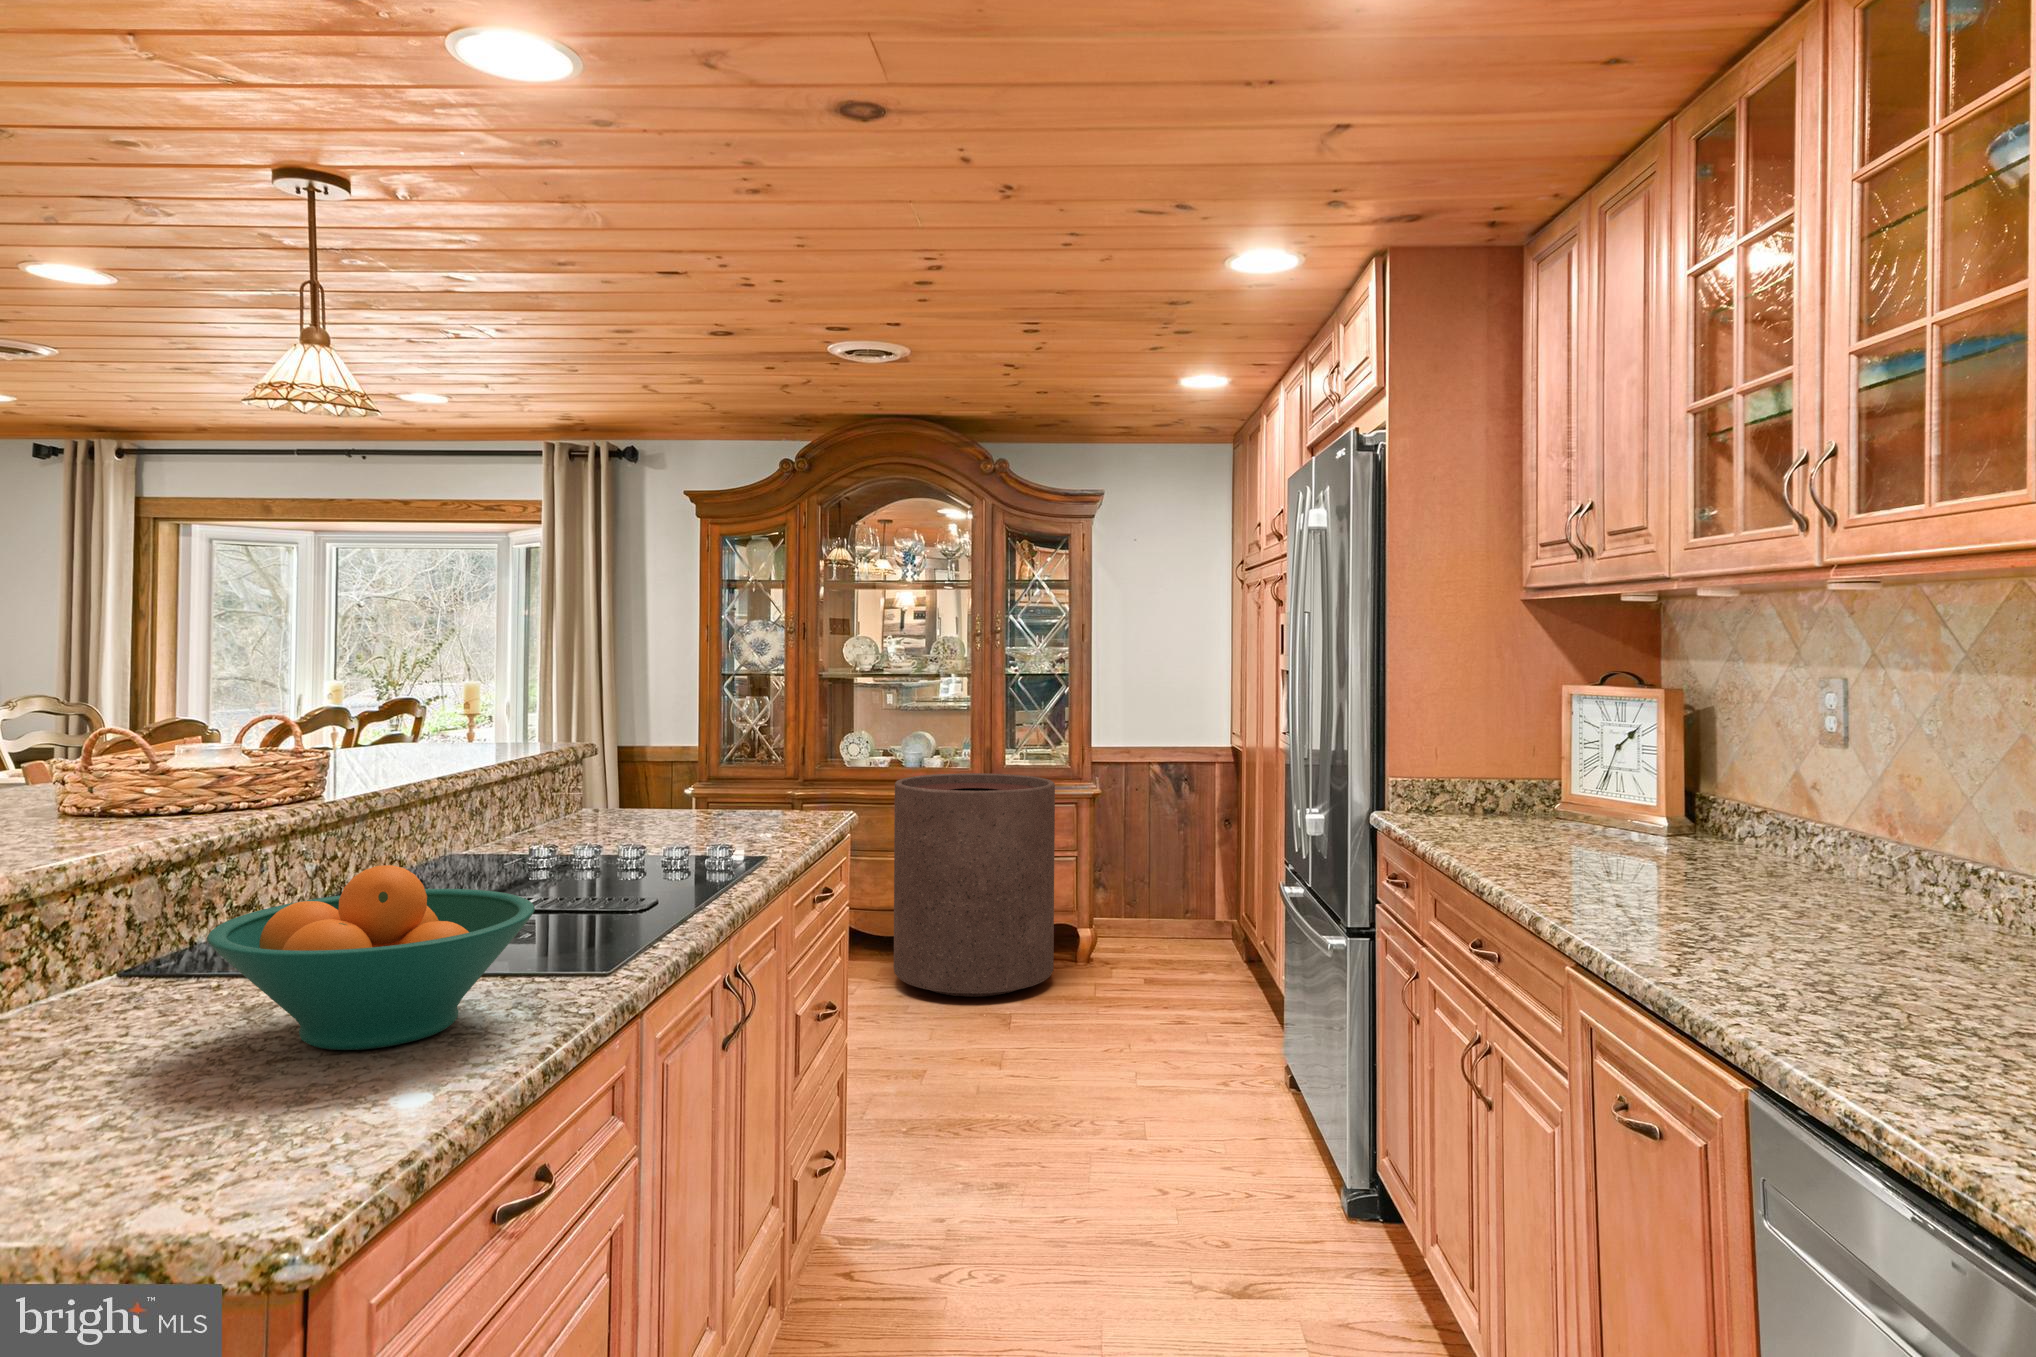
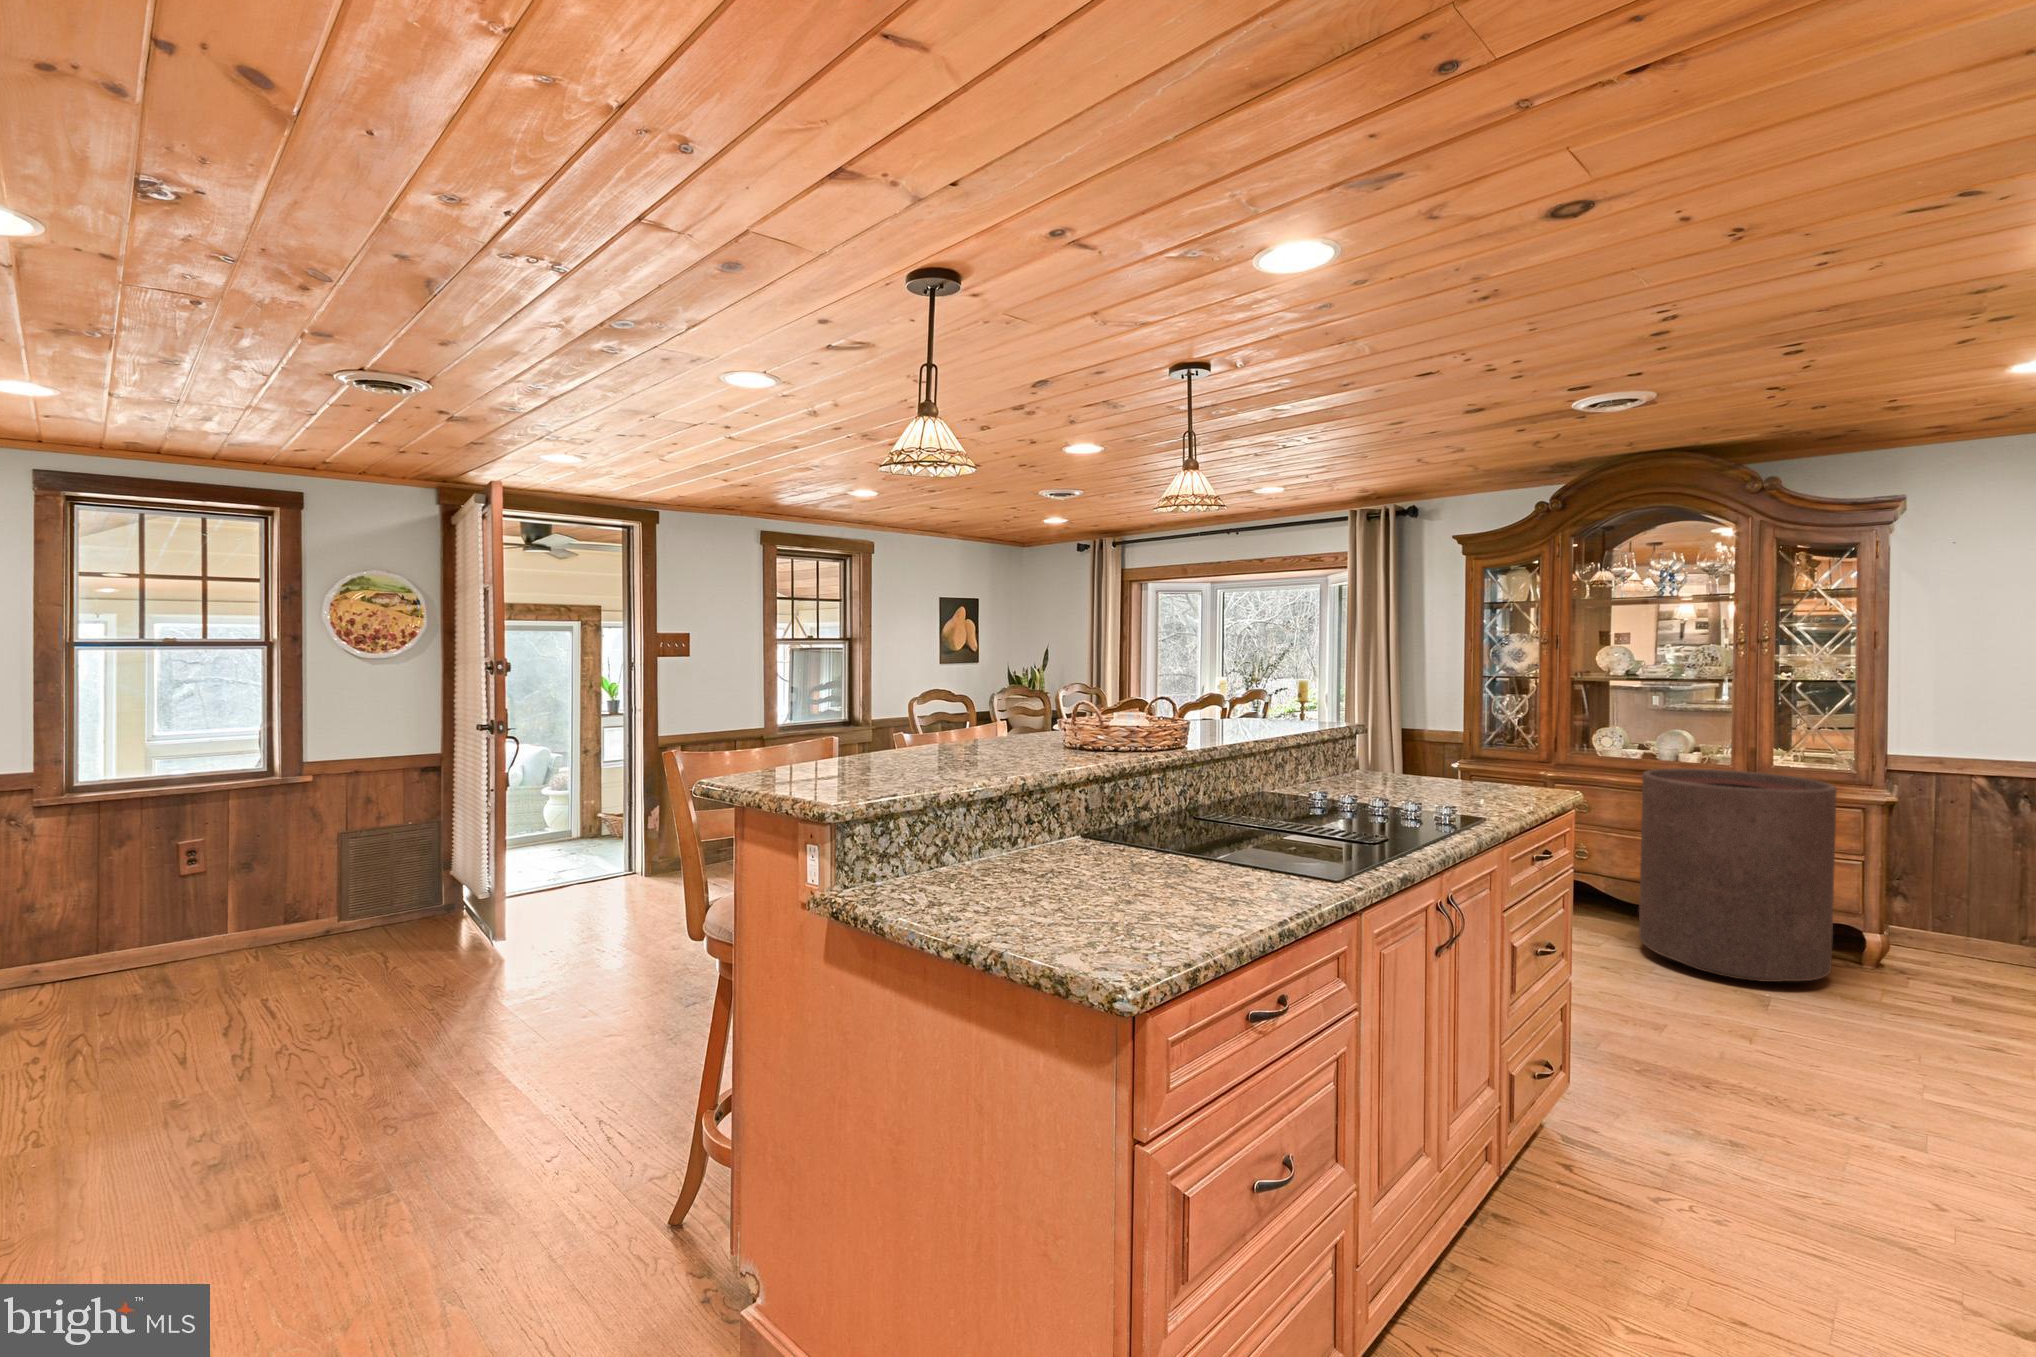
fruit bowl: present [207,865,535,1050] -> none [1110,793,1283,900]

